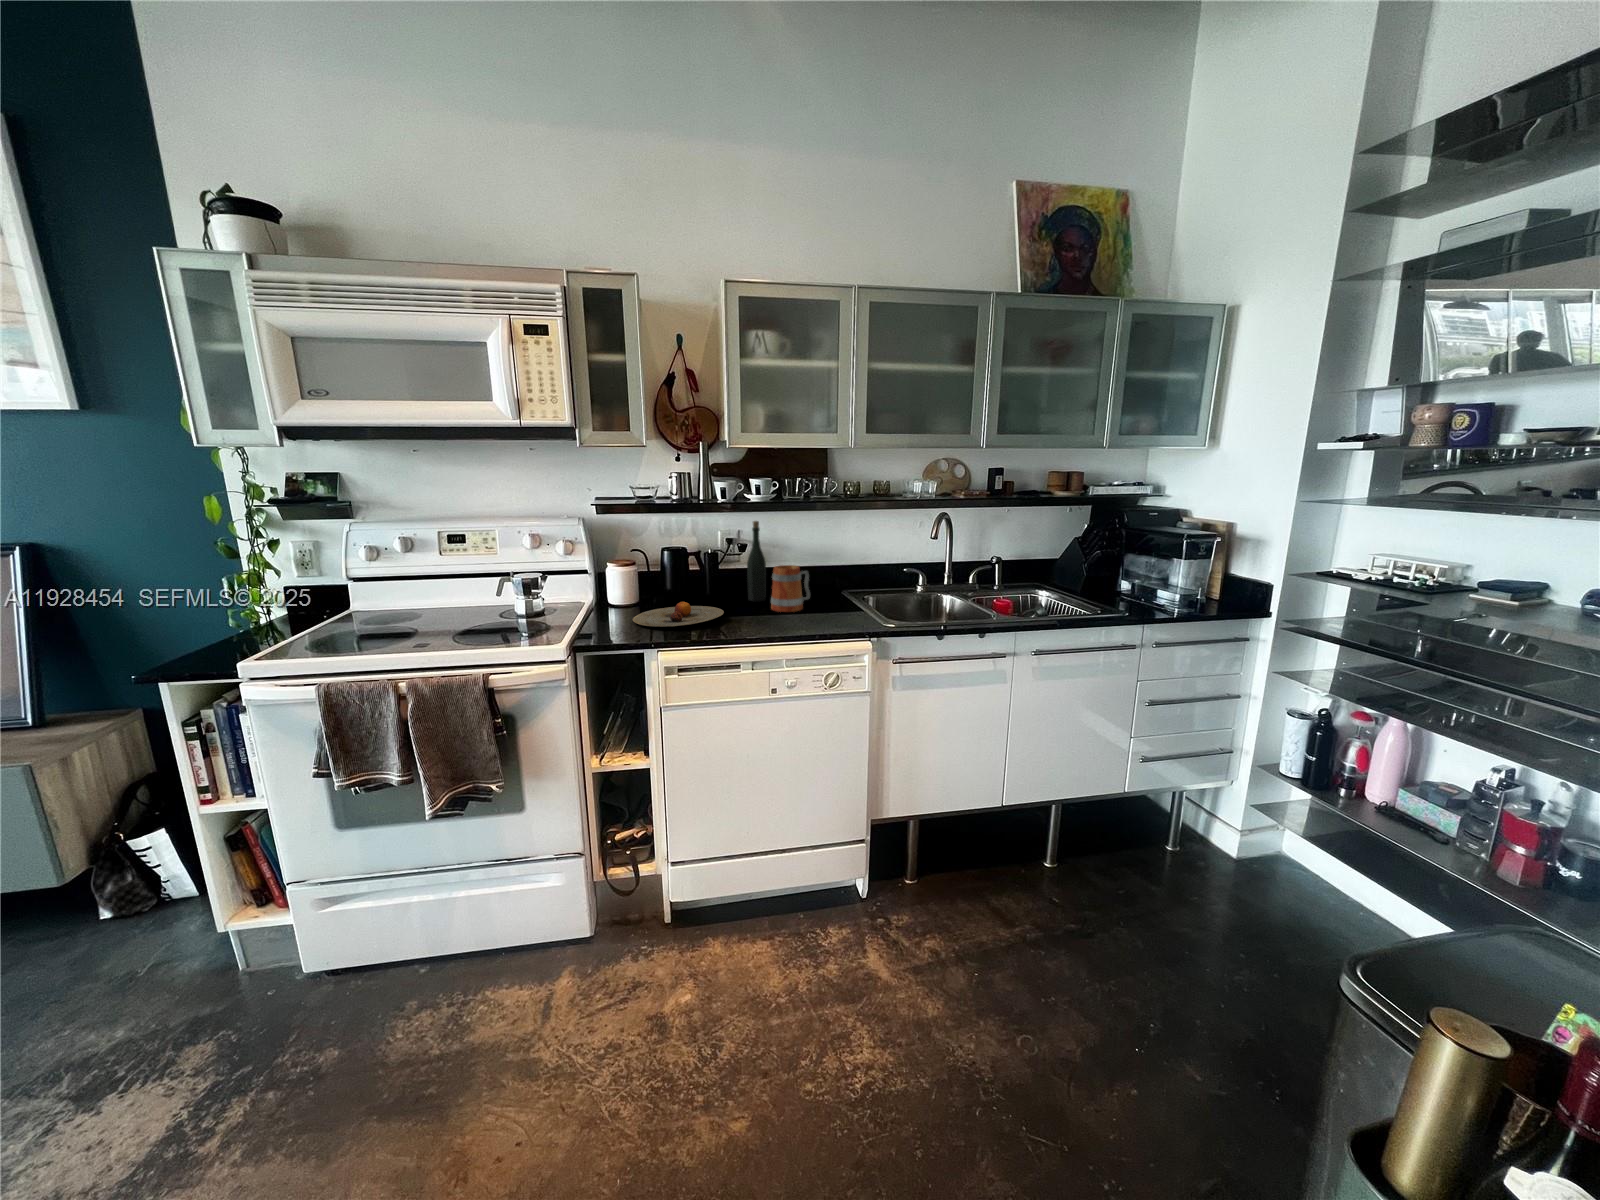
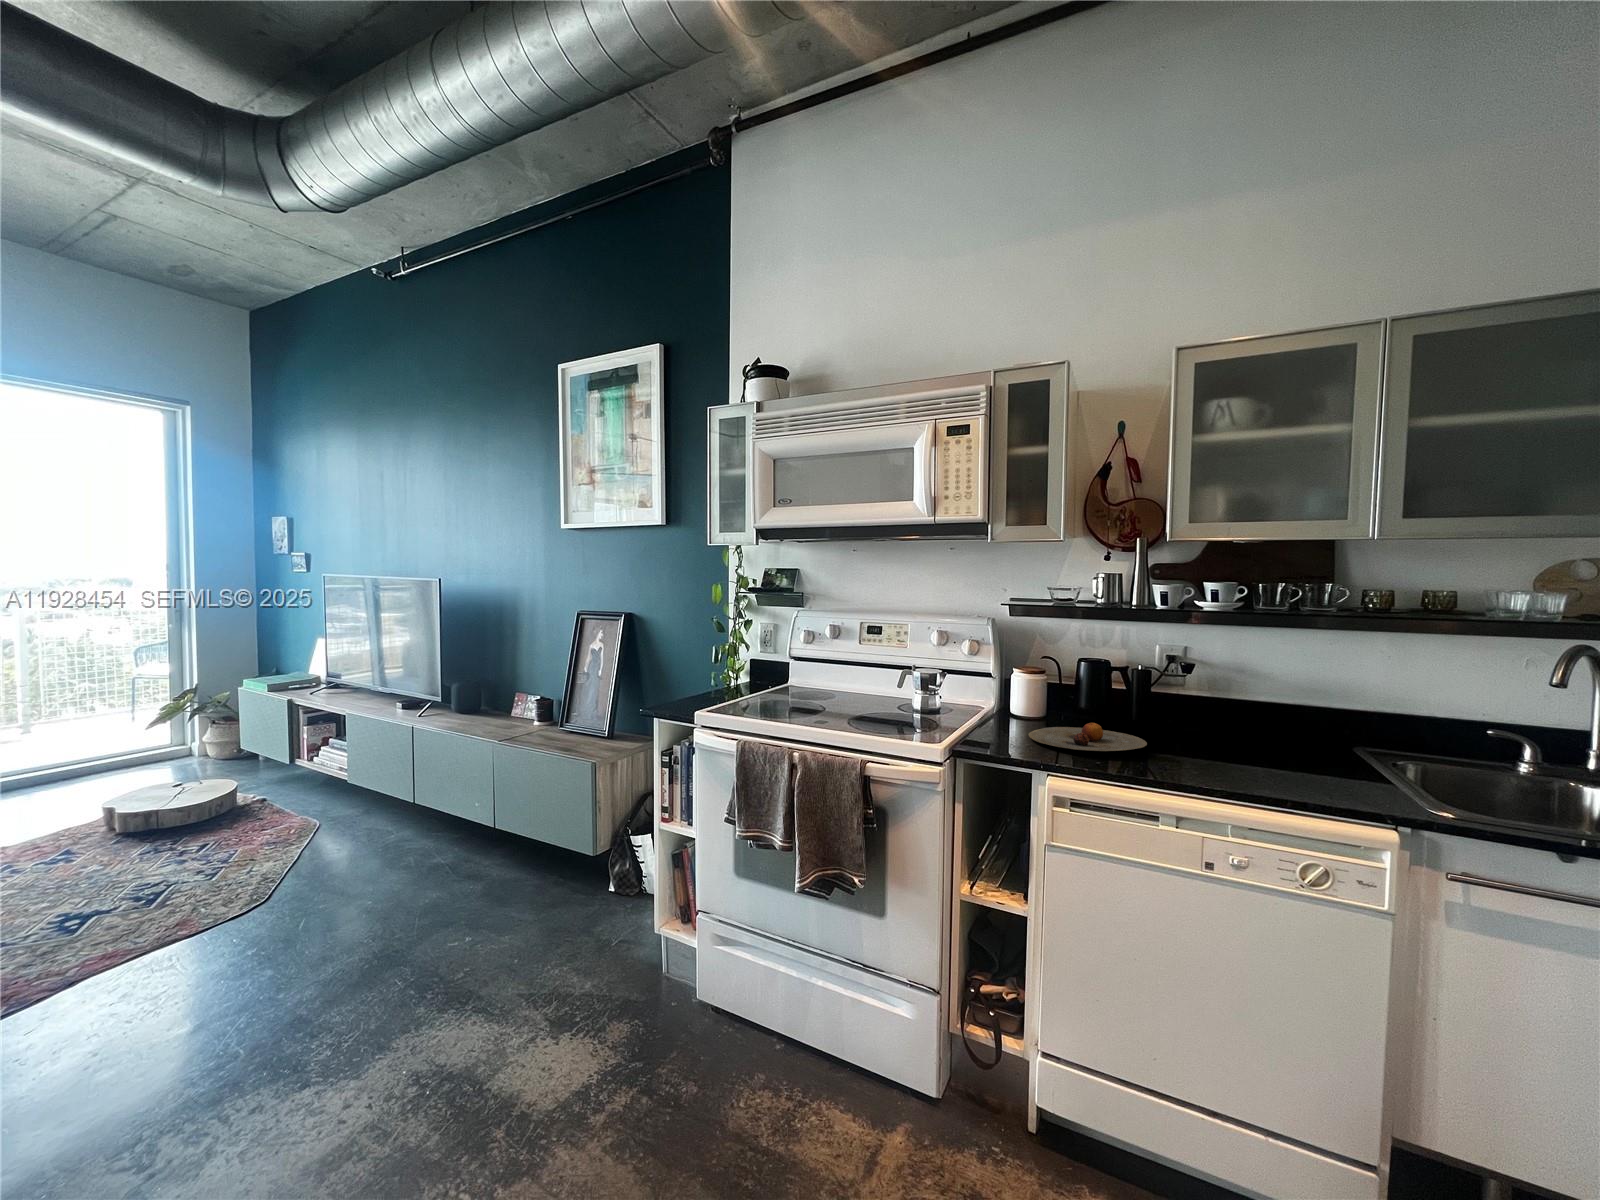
bottle: present [747,521,766,601] -> none [1189,634,1220,740]
mug: present [771,565,810,612] -> none [1222,696,1290,762]

